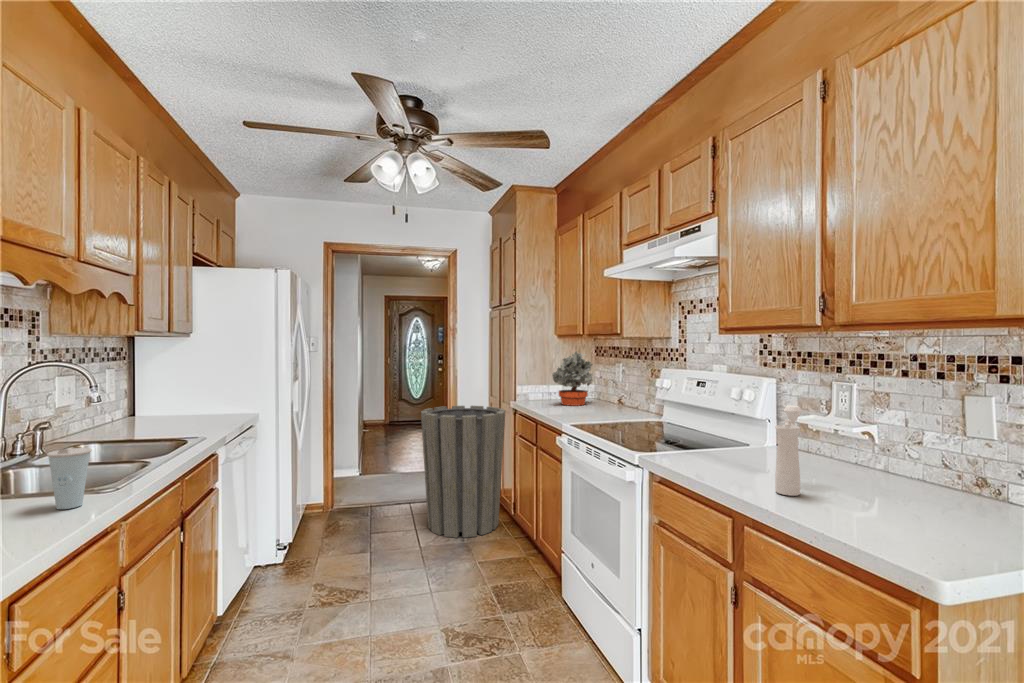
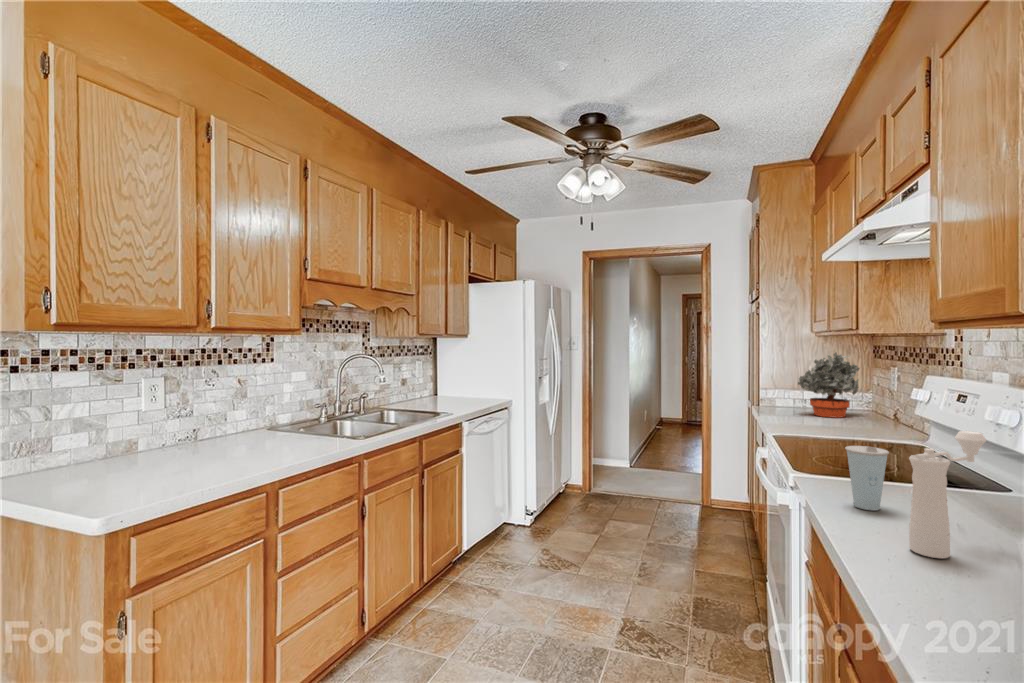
trash can: present [421,406,505,538] -> none [657,407,751,546]
cup: present [47,448,92,509] -> present [845,446,889,510]

